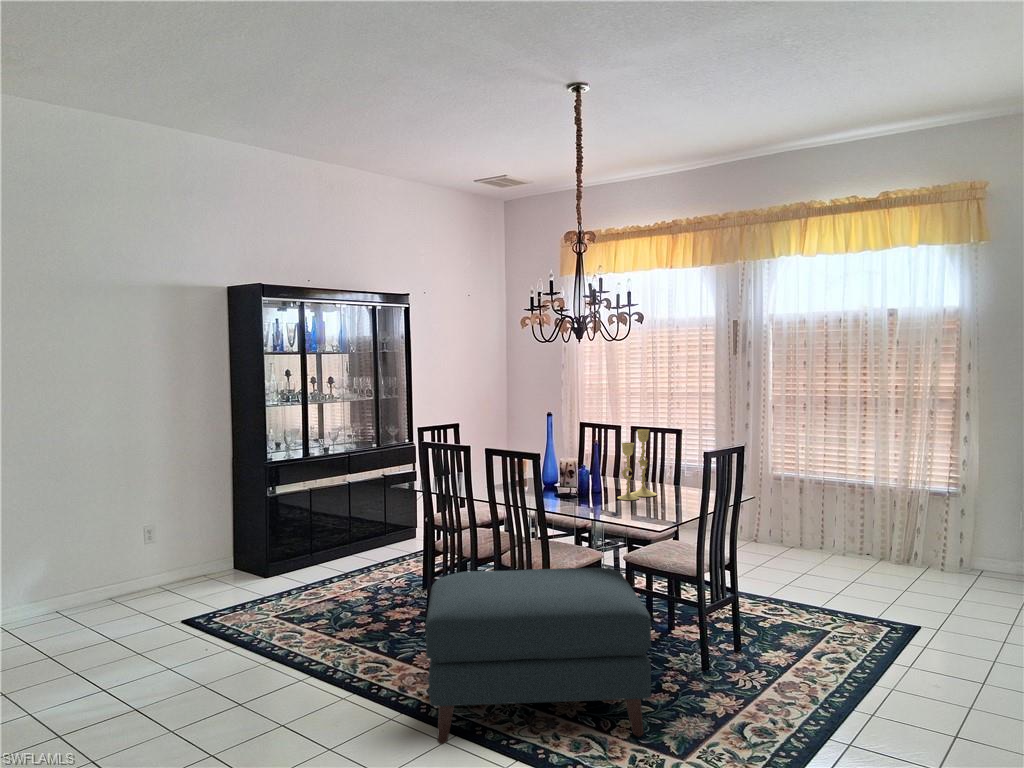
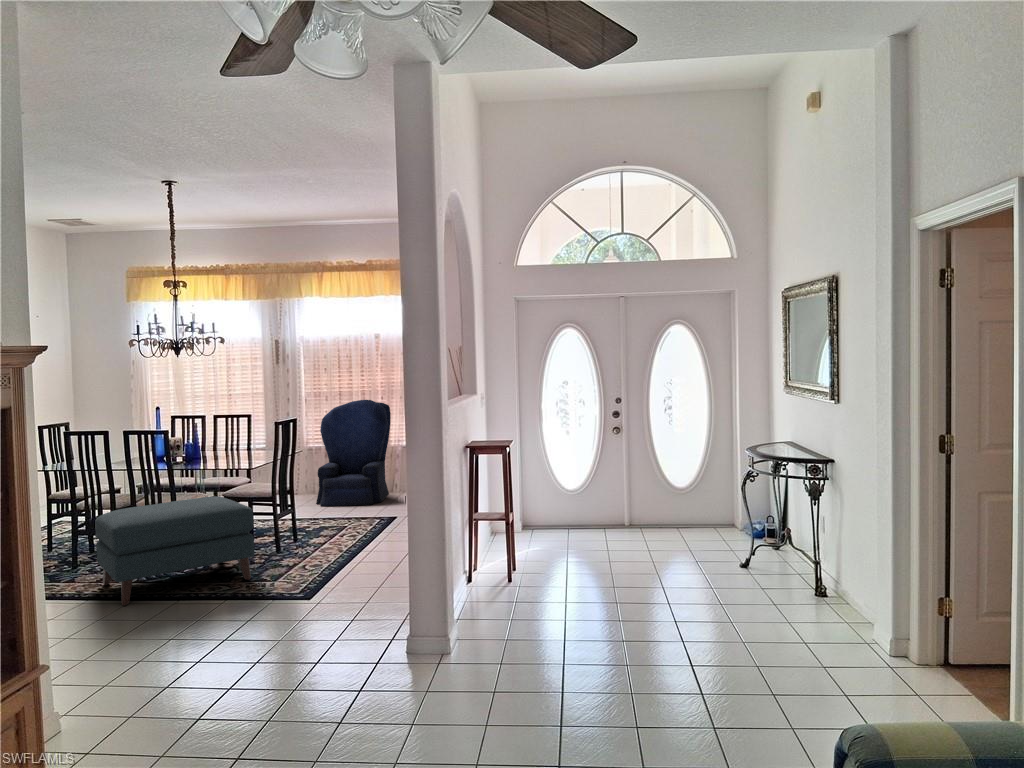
armchair: none [781,413,911,585] -> present [316,400,391,506]
candlestick: present [617,429,657,500] -> none [211,414,237,461]

